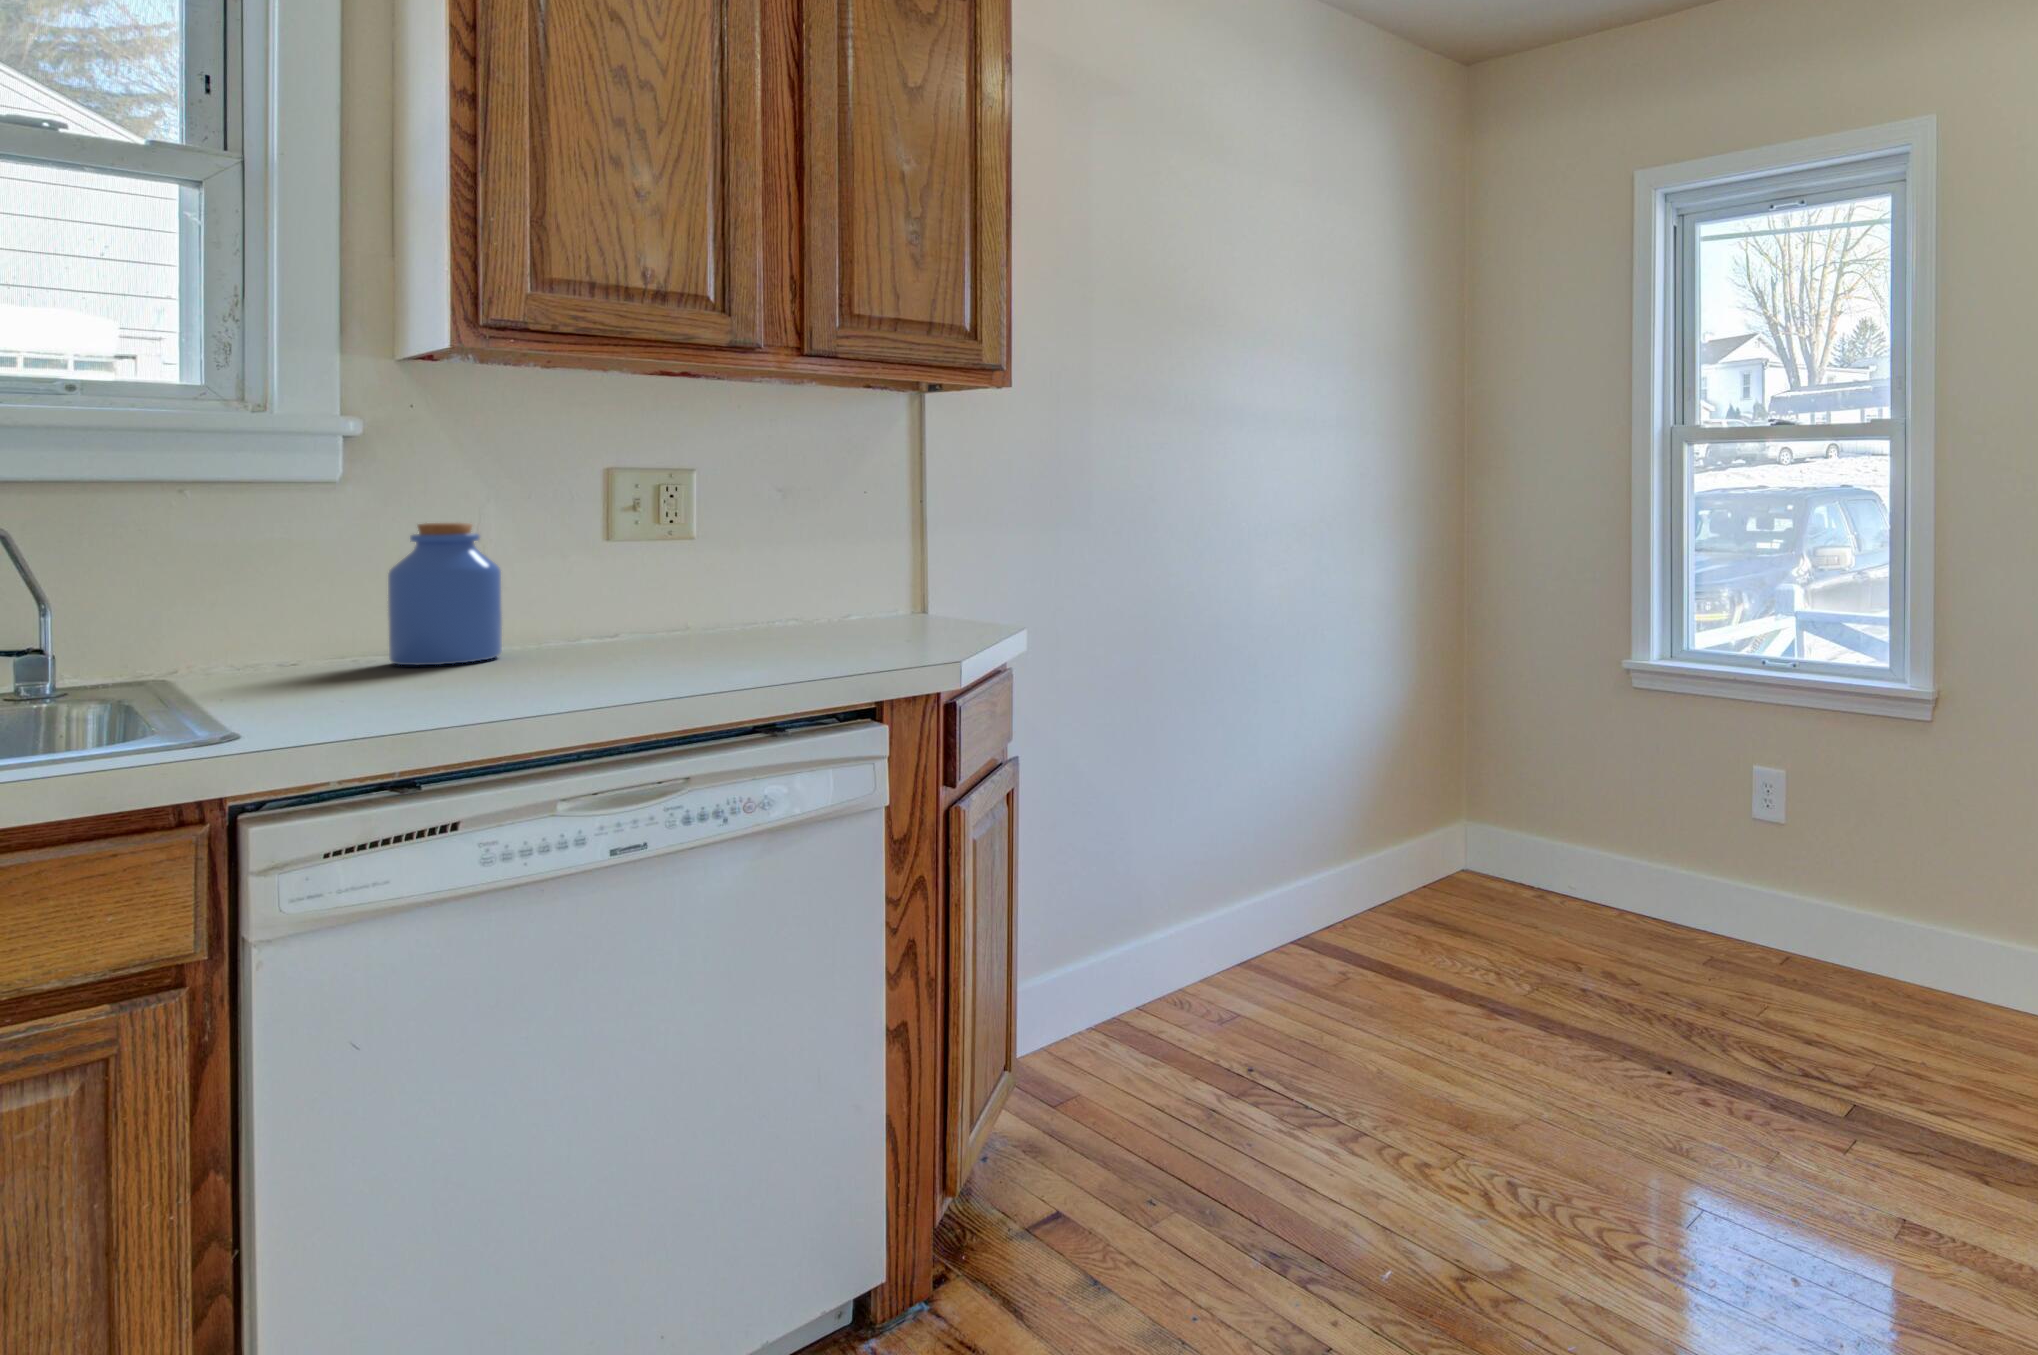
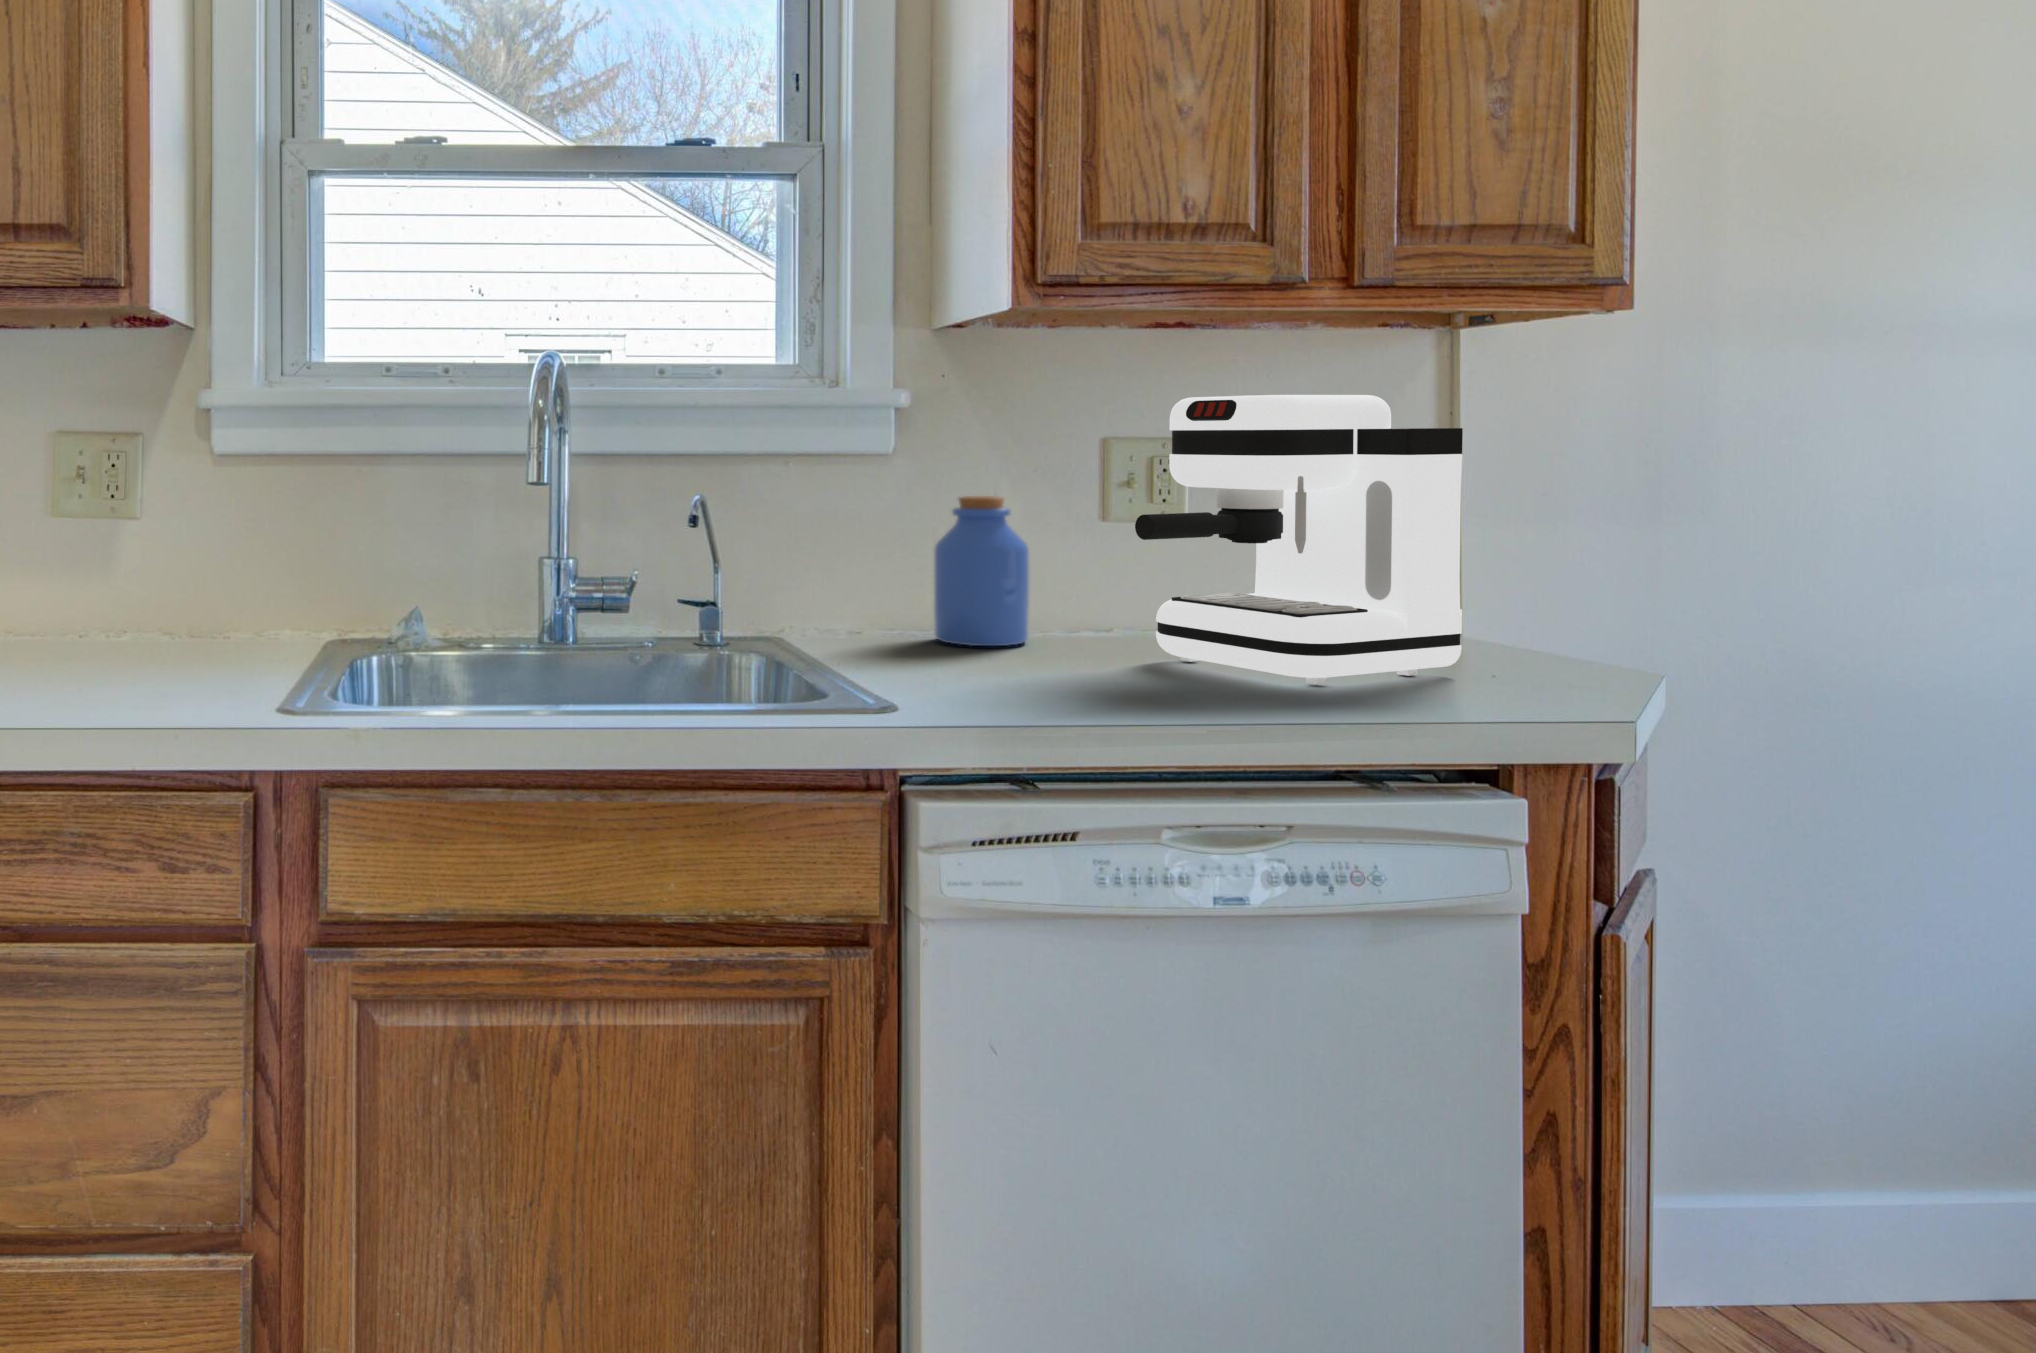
coffee maker: none [582,434,873,665] -> present [1135,395,1463,684]

